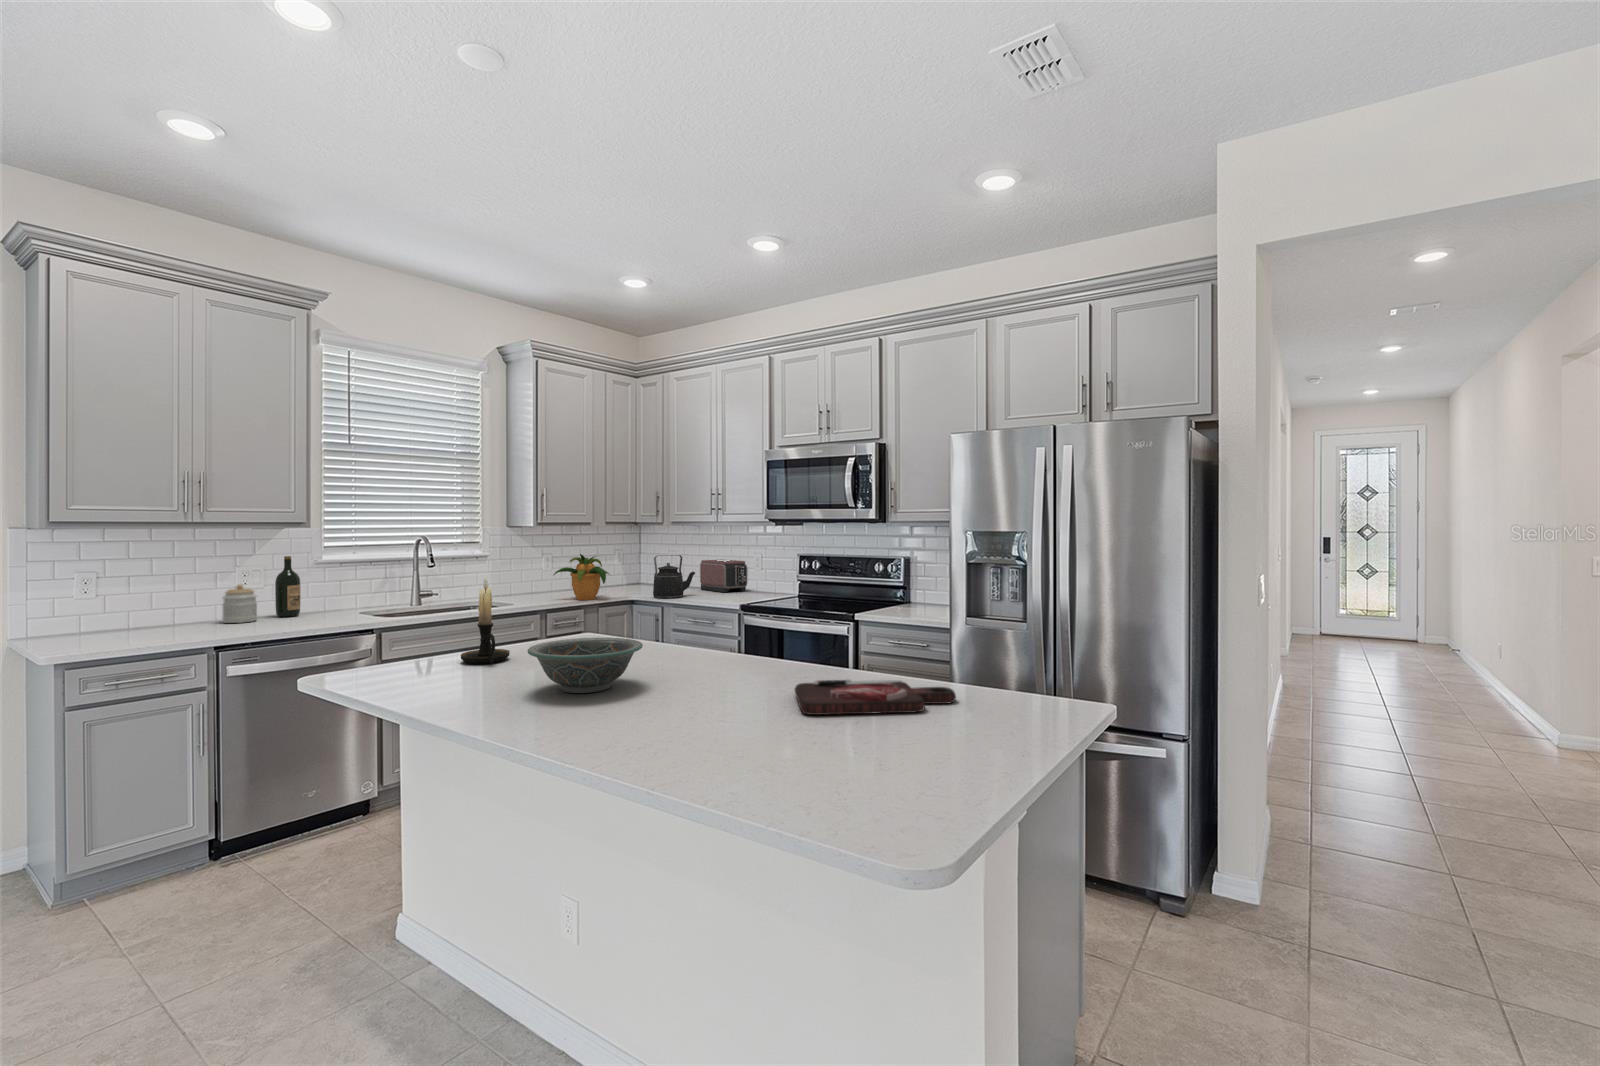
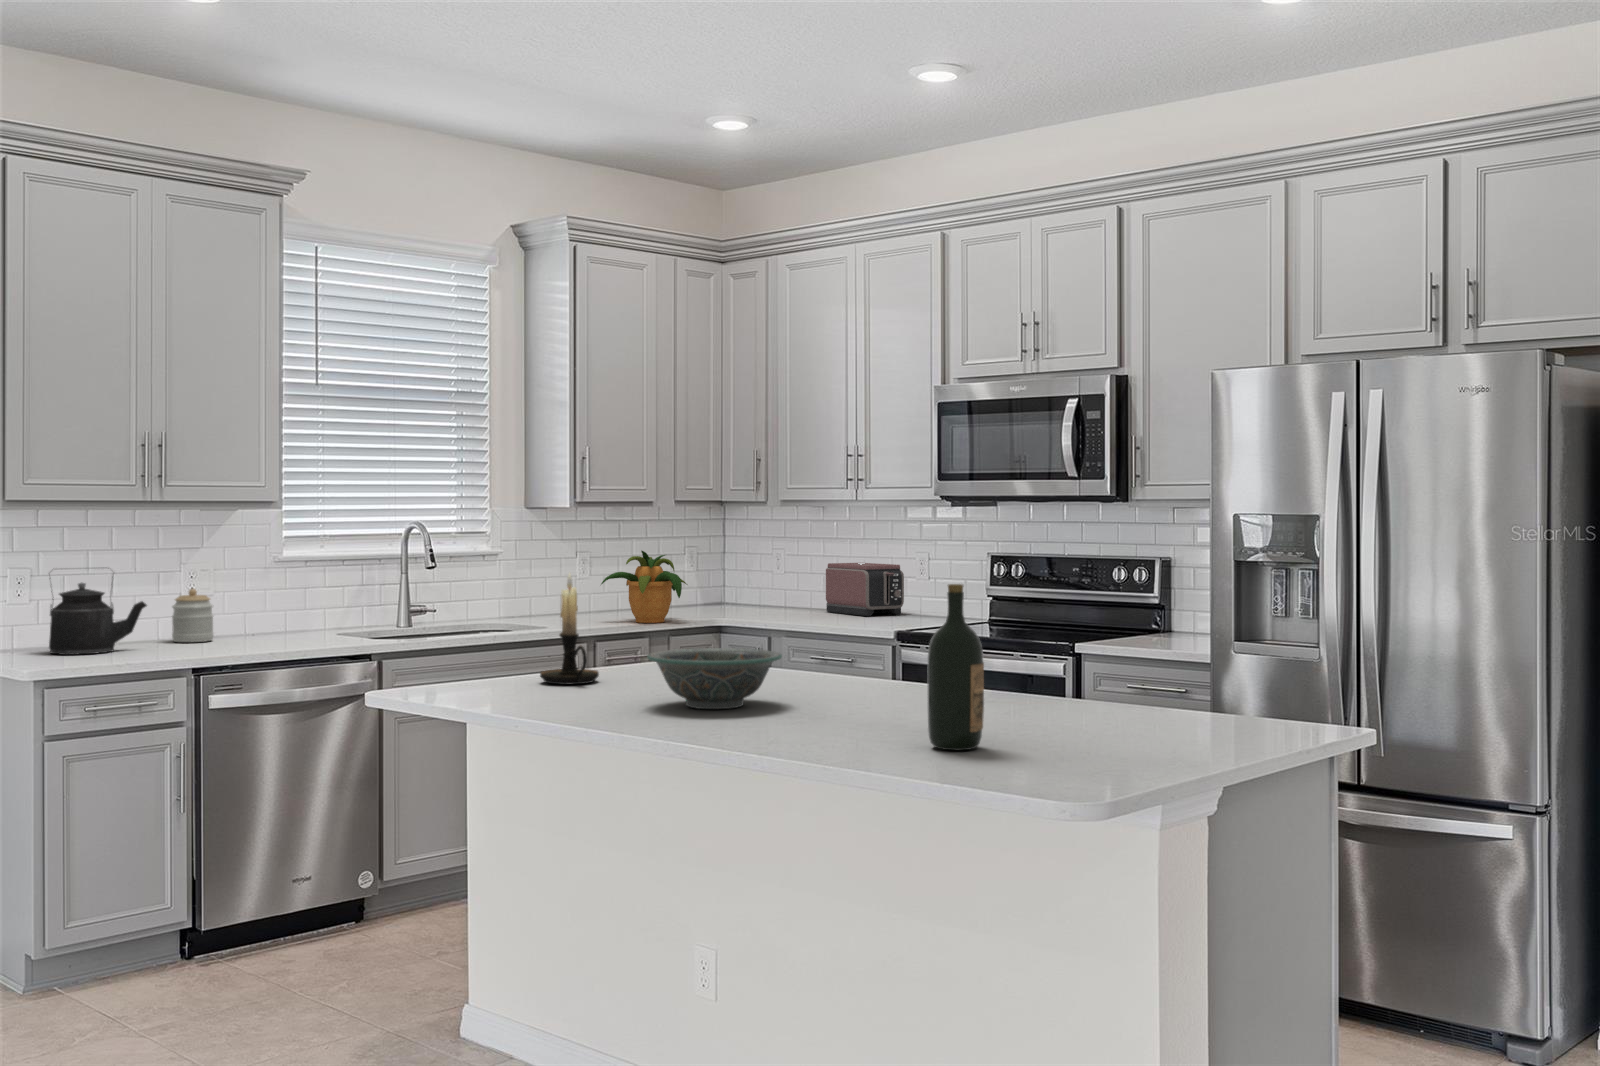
kettle: present [653,555,695,598] -> present [49,583,147,655]
wine bottle: present [275,556,300,617] -> present [928,584,984,750]
cutting board: present [795,680,956,715] -> none [971,696,1171,730]

